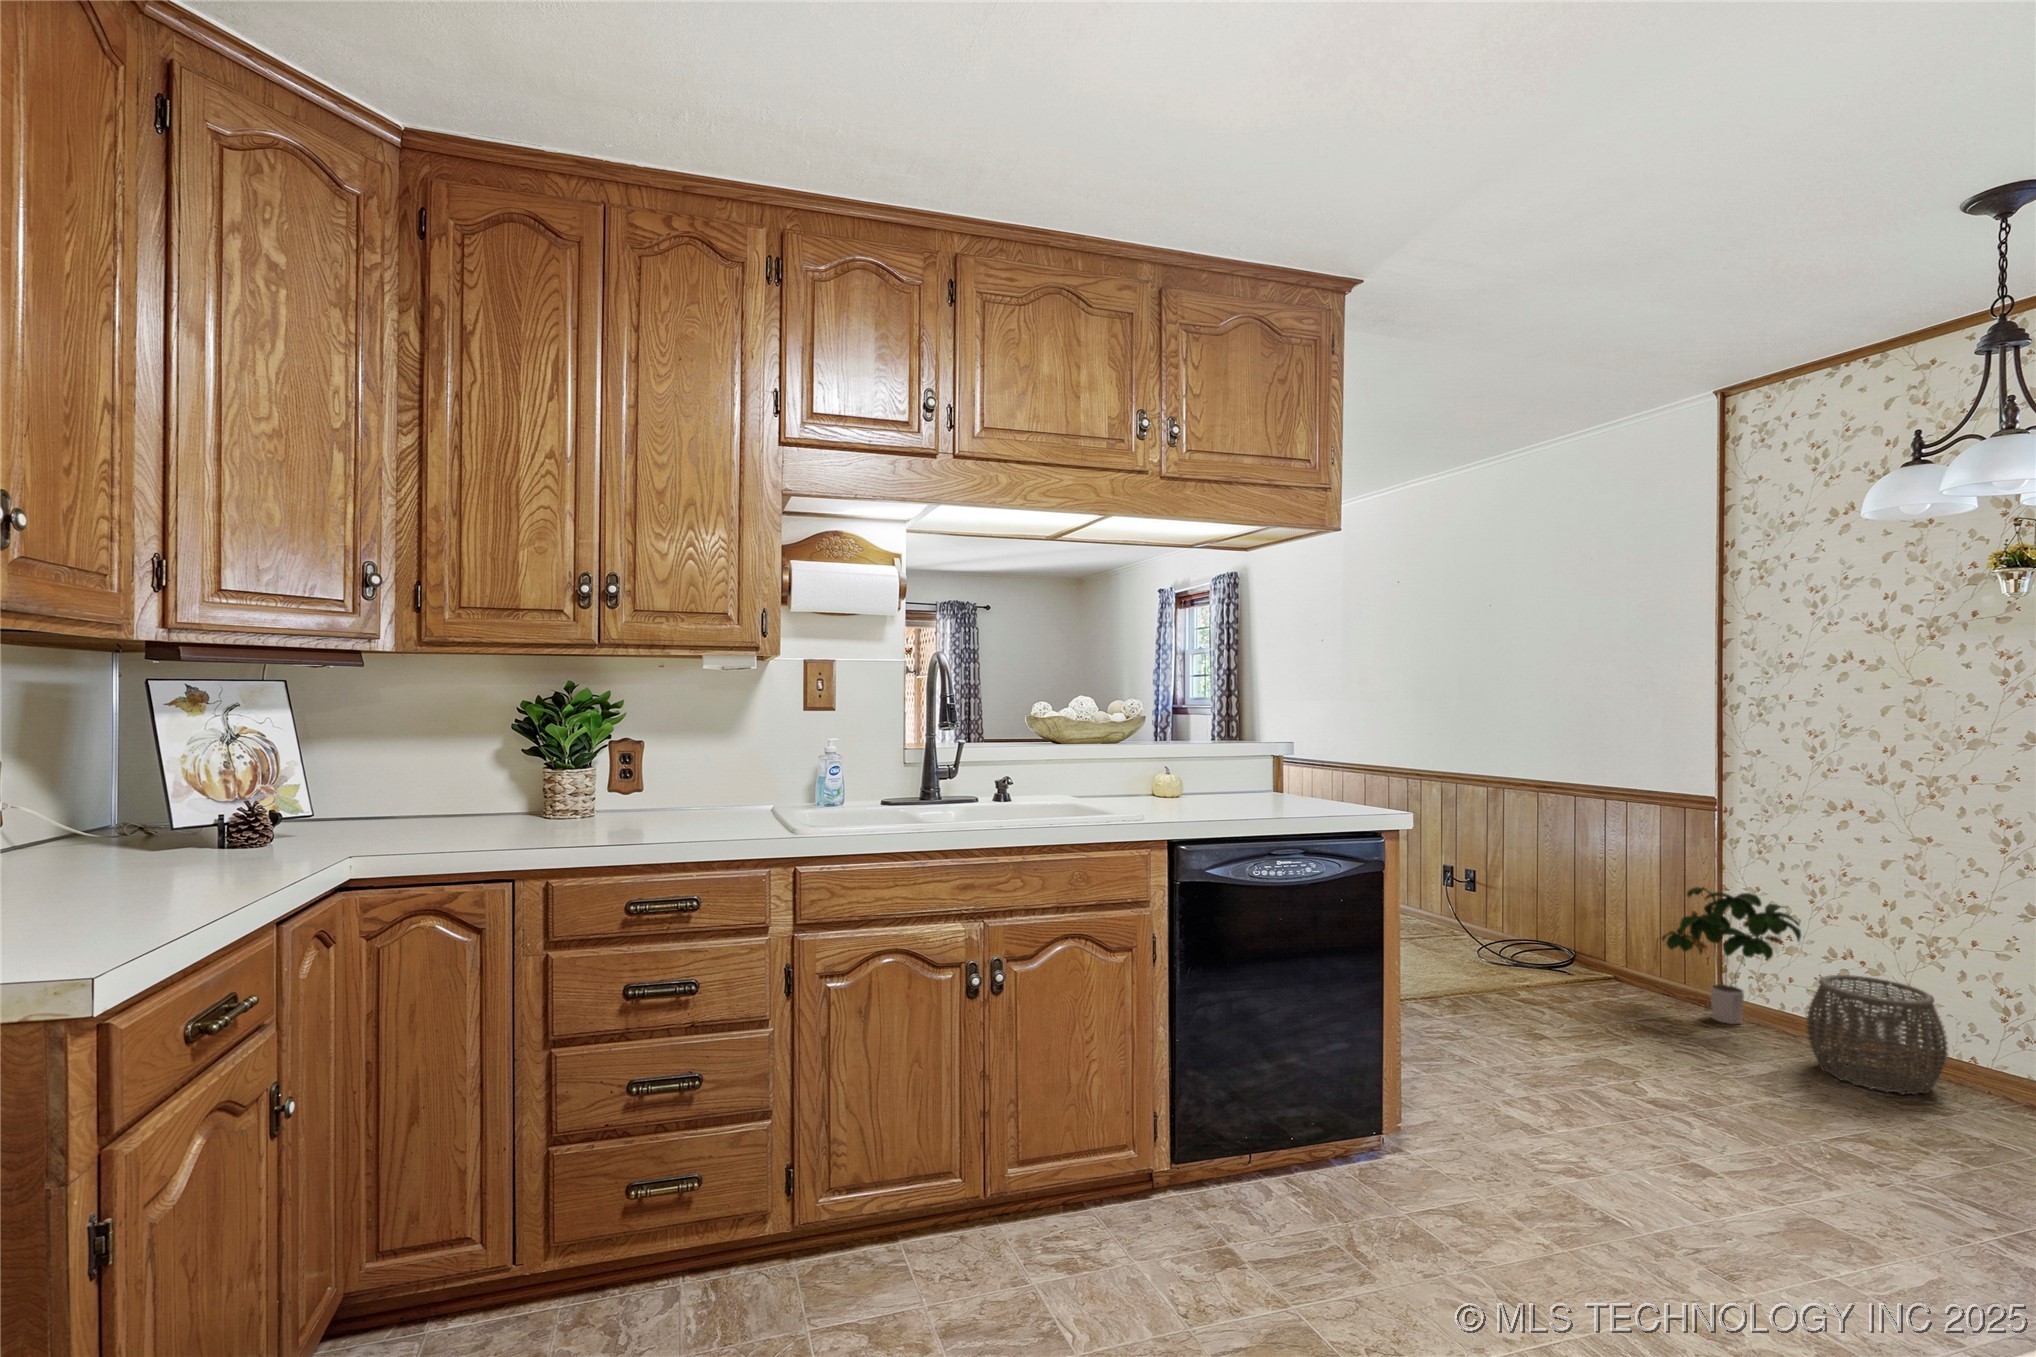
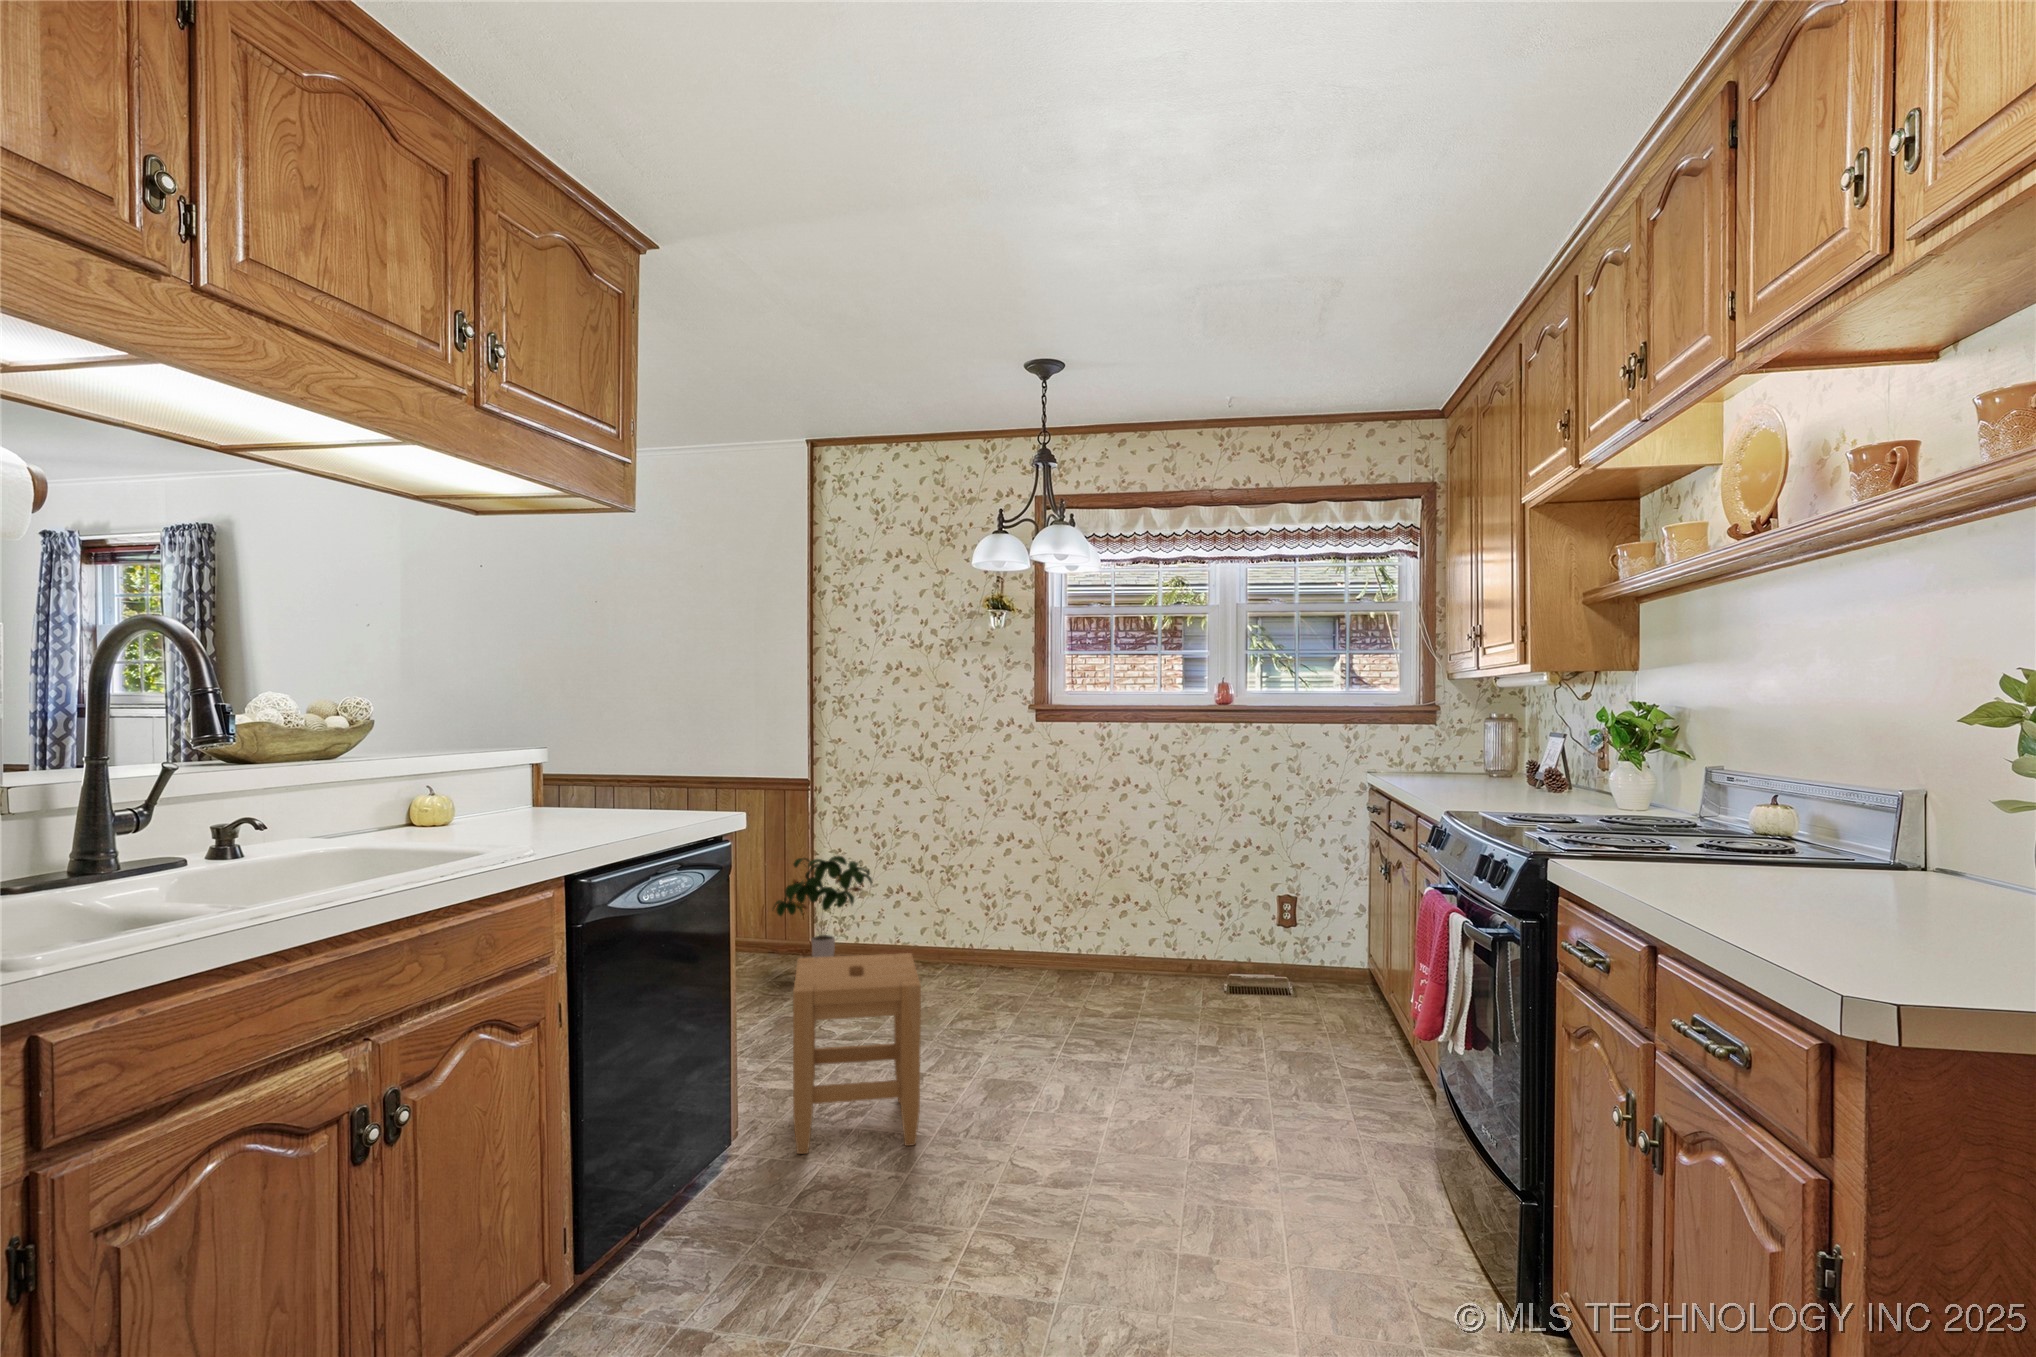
woven basket: present [1806,975,1948,1095] -> none [892,901,970,983]
stool: none [1462,982,1662,1235] -> present [793,953,921,1154]

